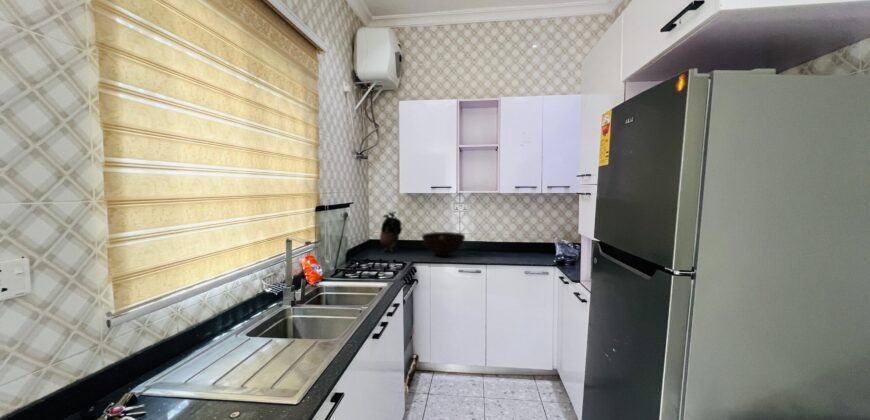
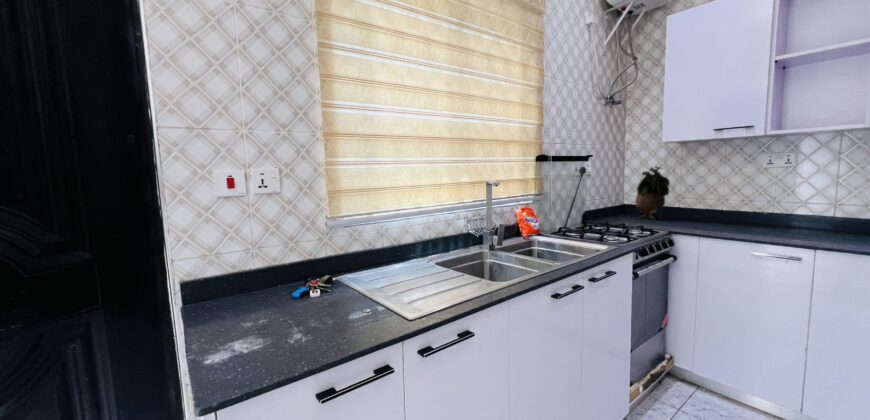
fruit bowl: present [422,232,465,256] -> none [702,194,799,230]

